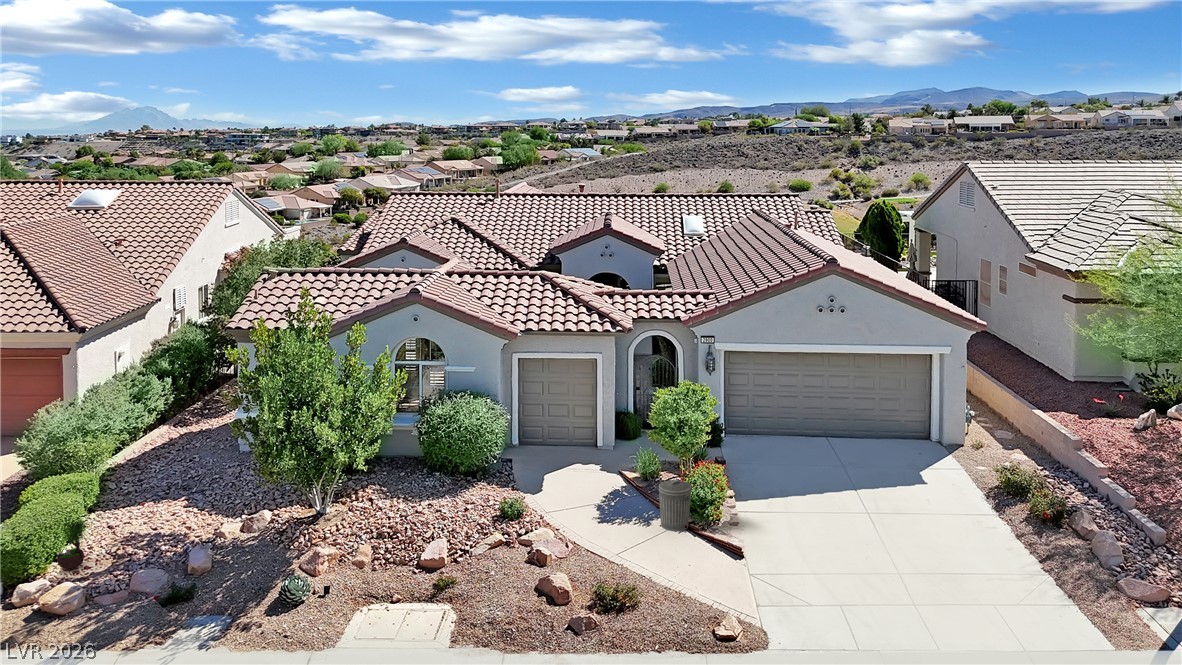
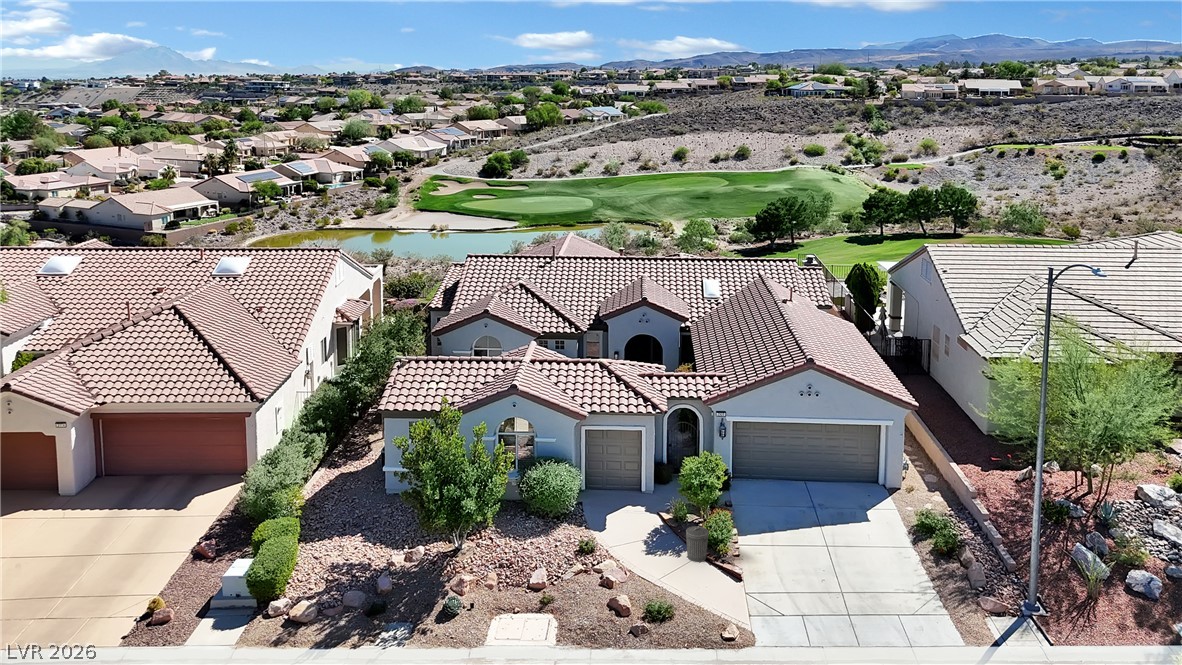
potted tree: present [57,519,86,570] -> none [293,554,313,589]

